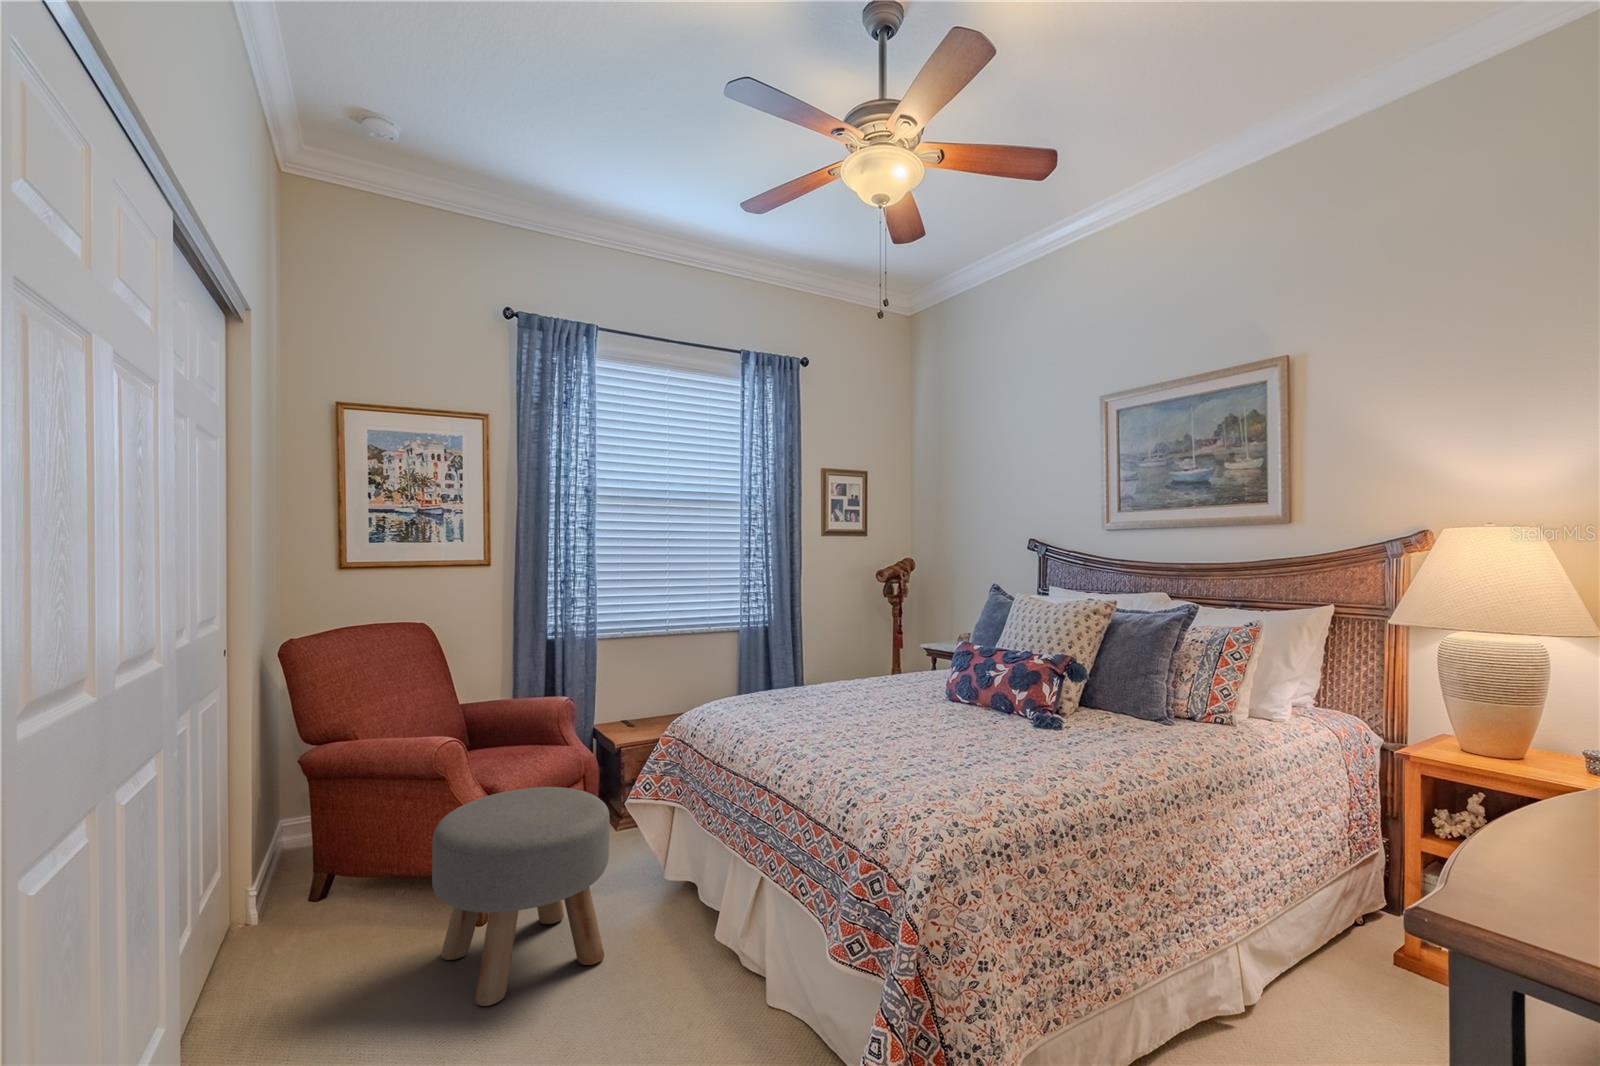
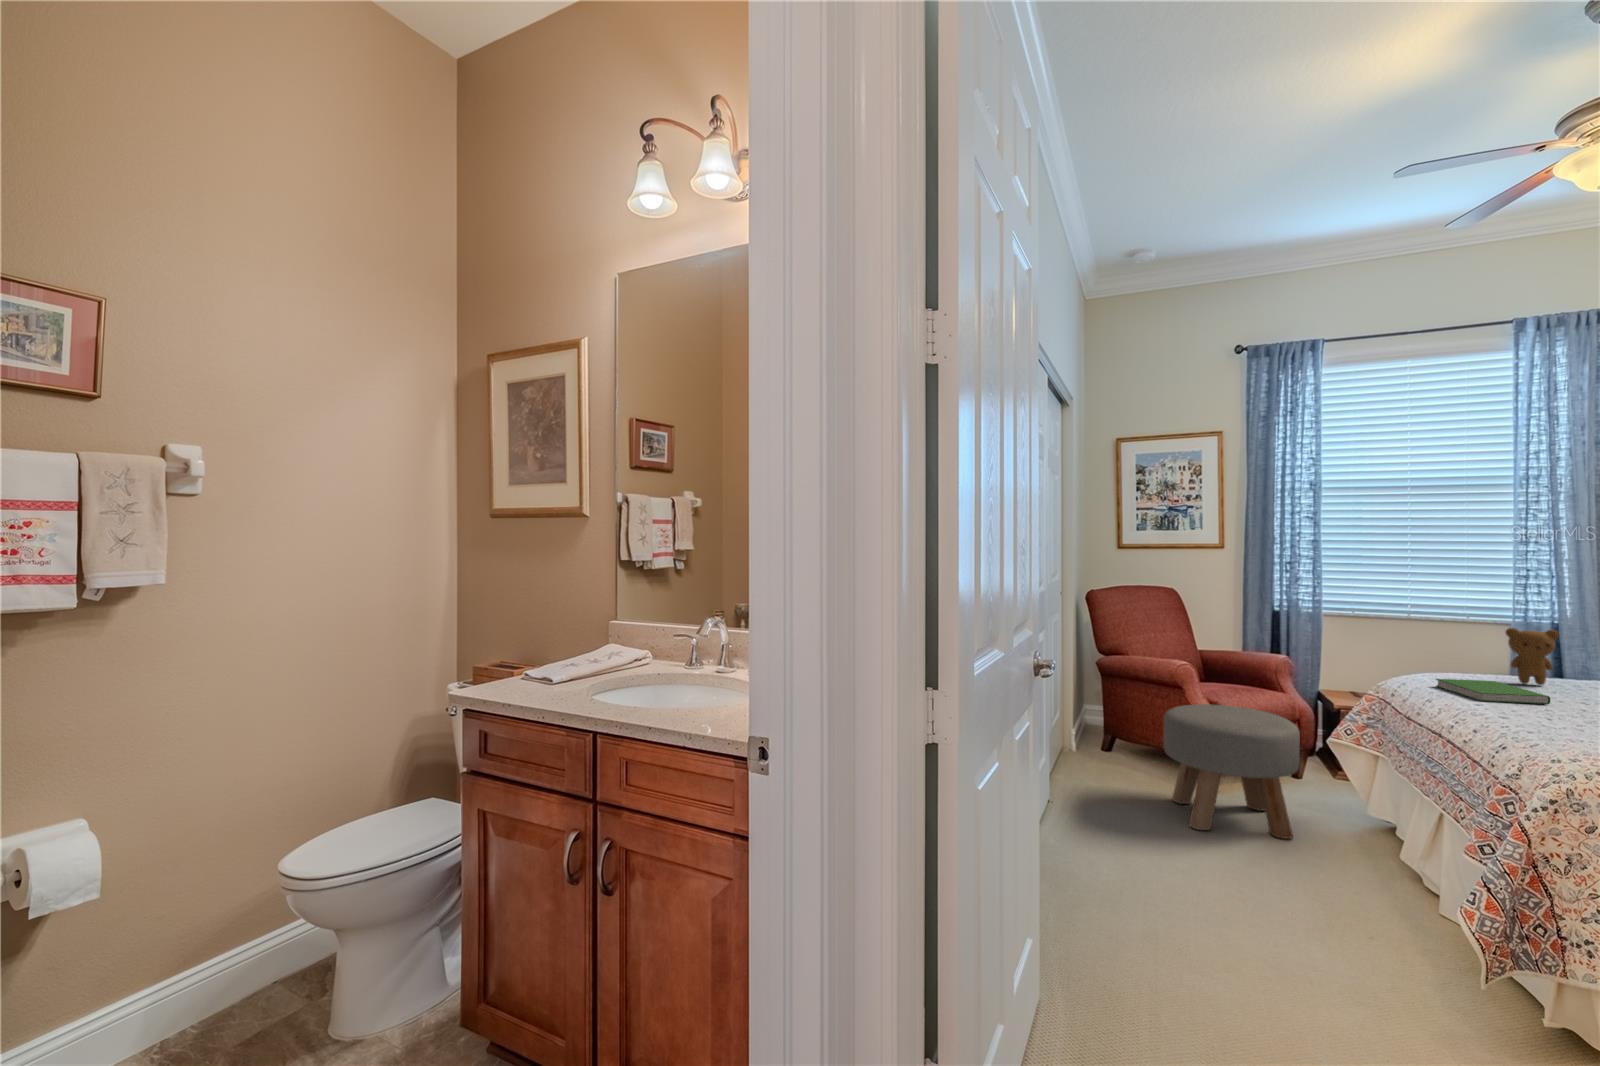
teddy bear: none [768,642,802,698] -> present [1506,628,1559,685]
hardcover book: none [730,704,821,734] -> present [1436,679,1550,704]

